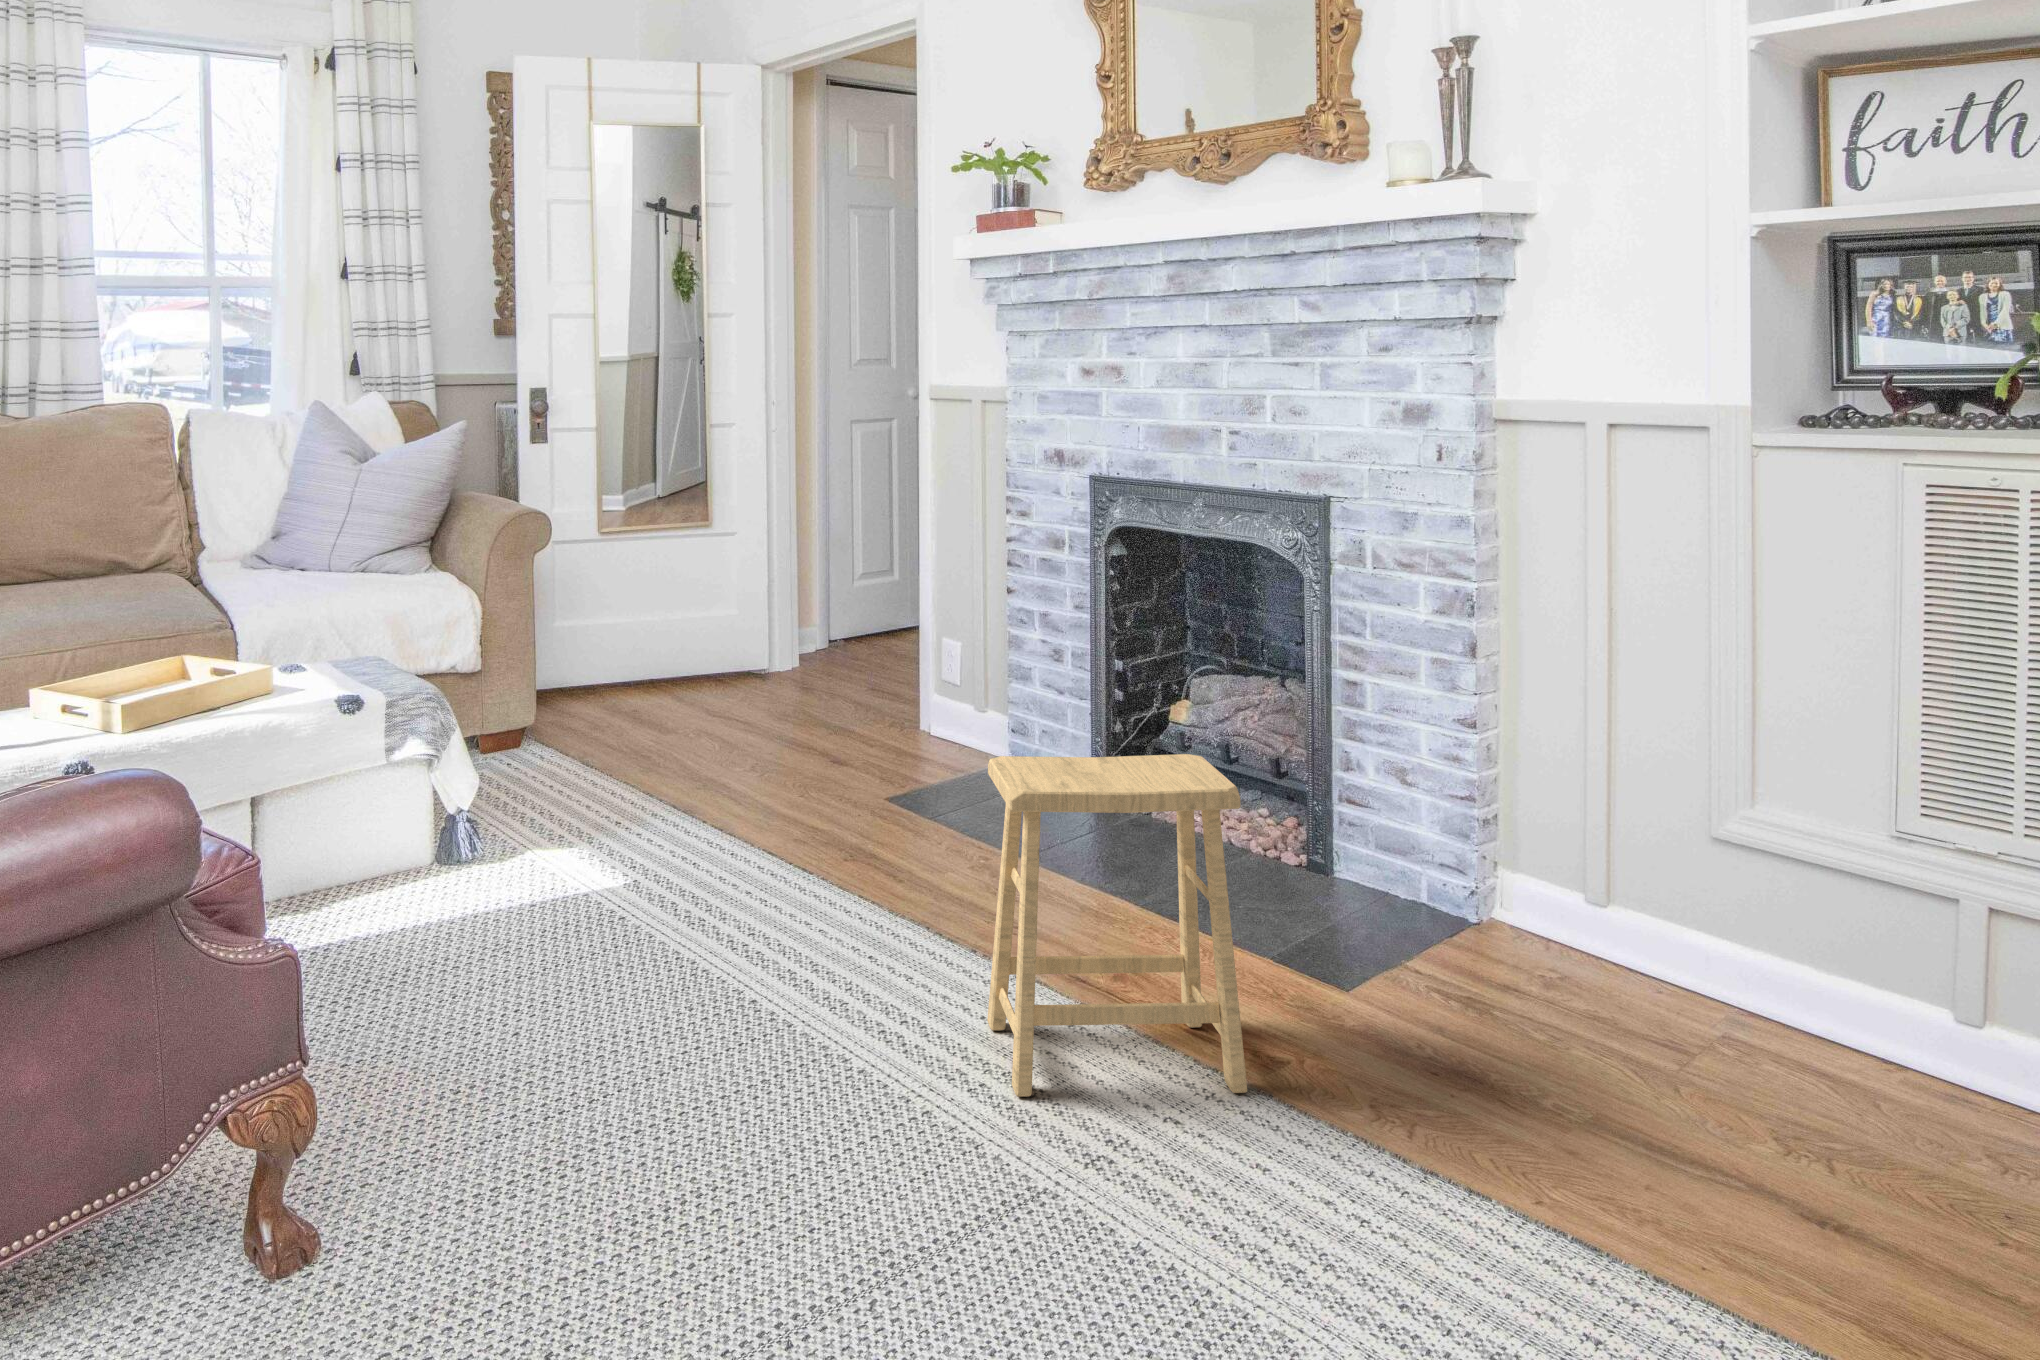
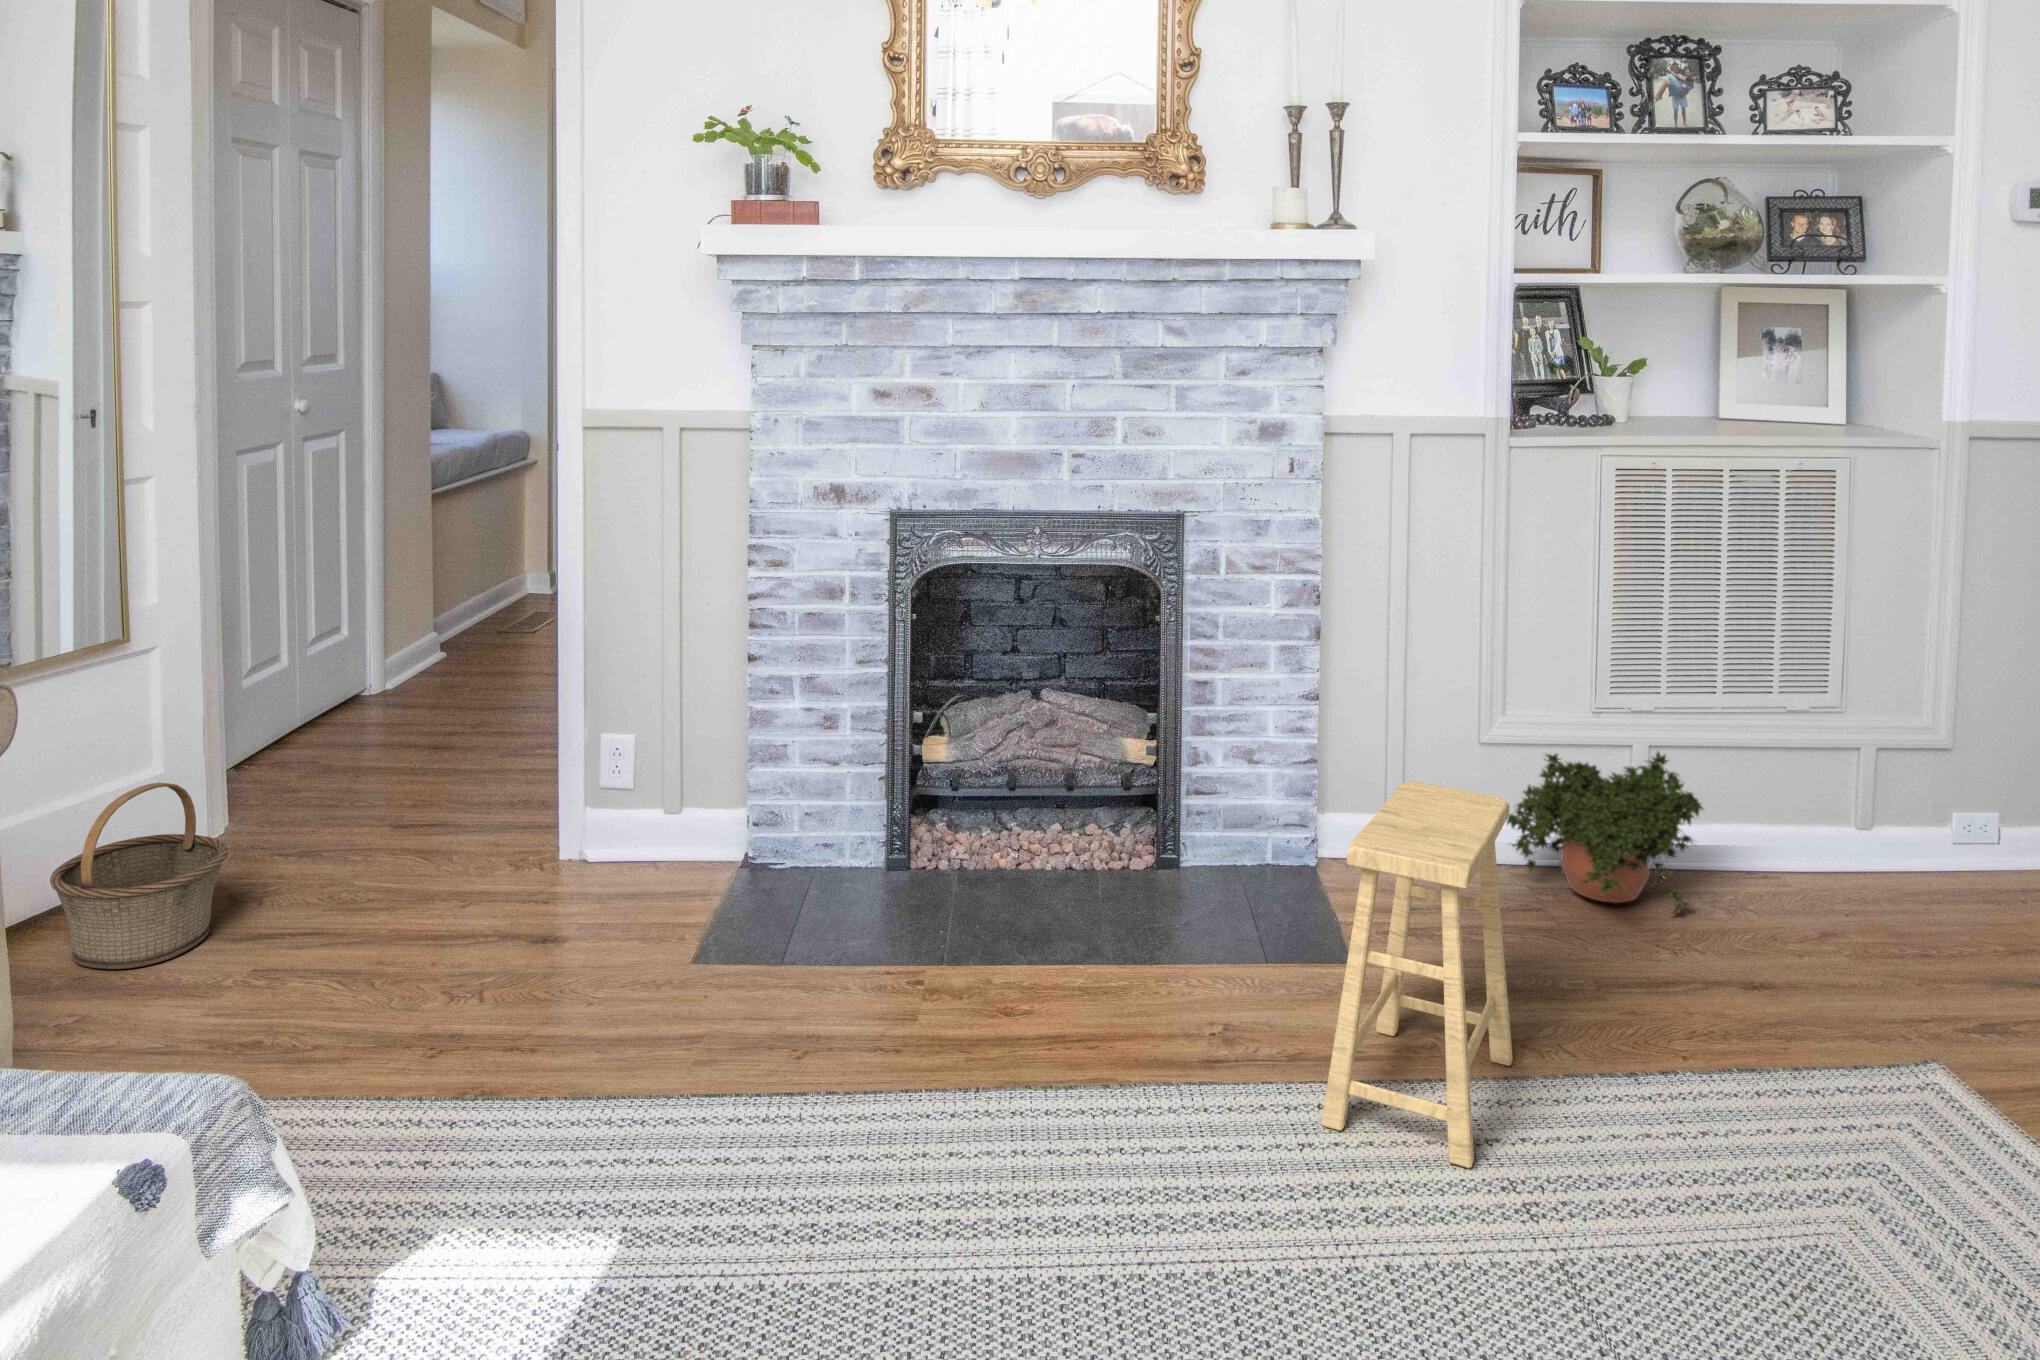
basket: none [655,599,742,701] -> present [50,783,228,969]
potted plant: none [1634,874,1990,1163] -> present [1507,752,1703,914]

